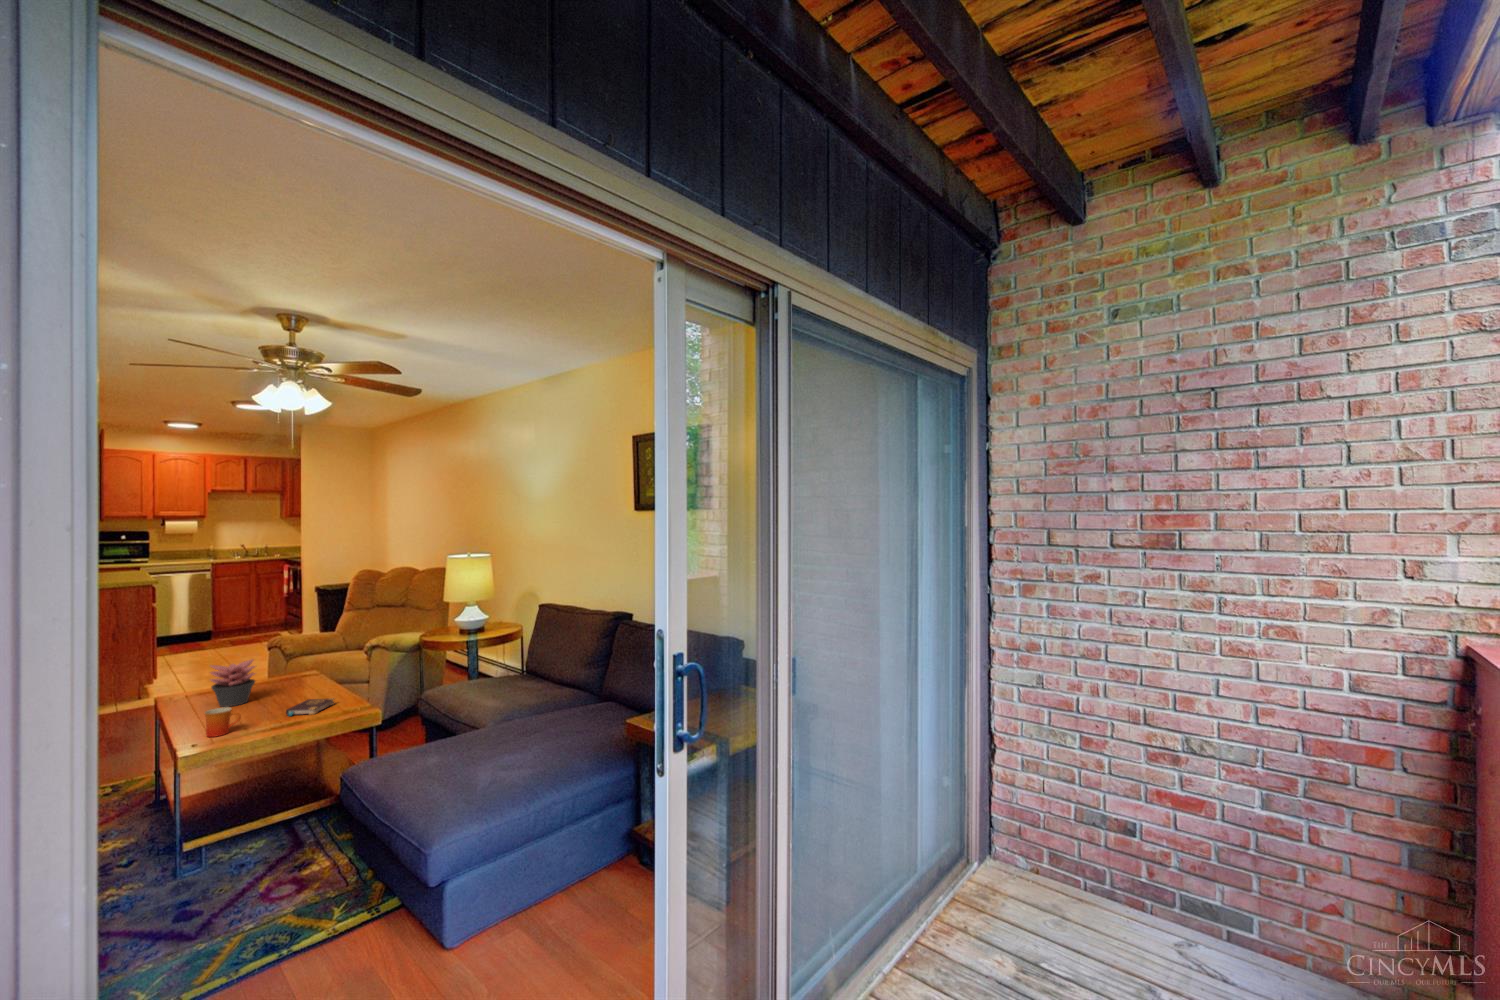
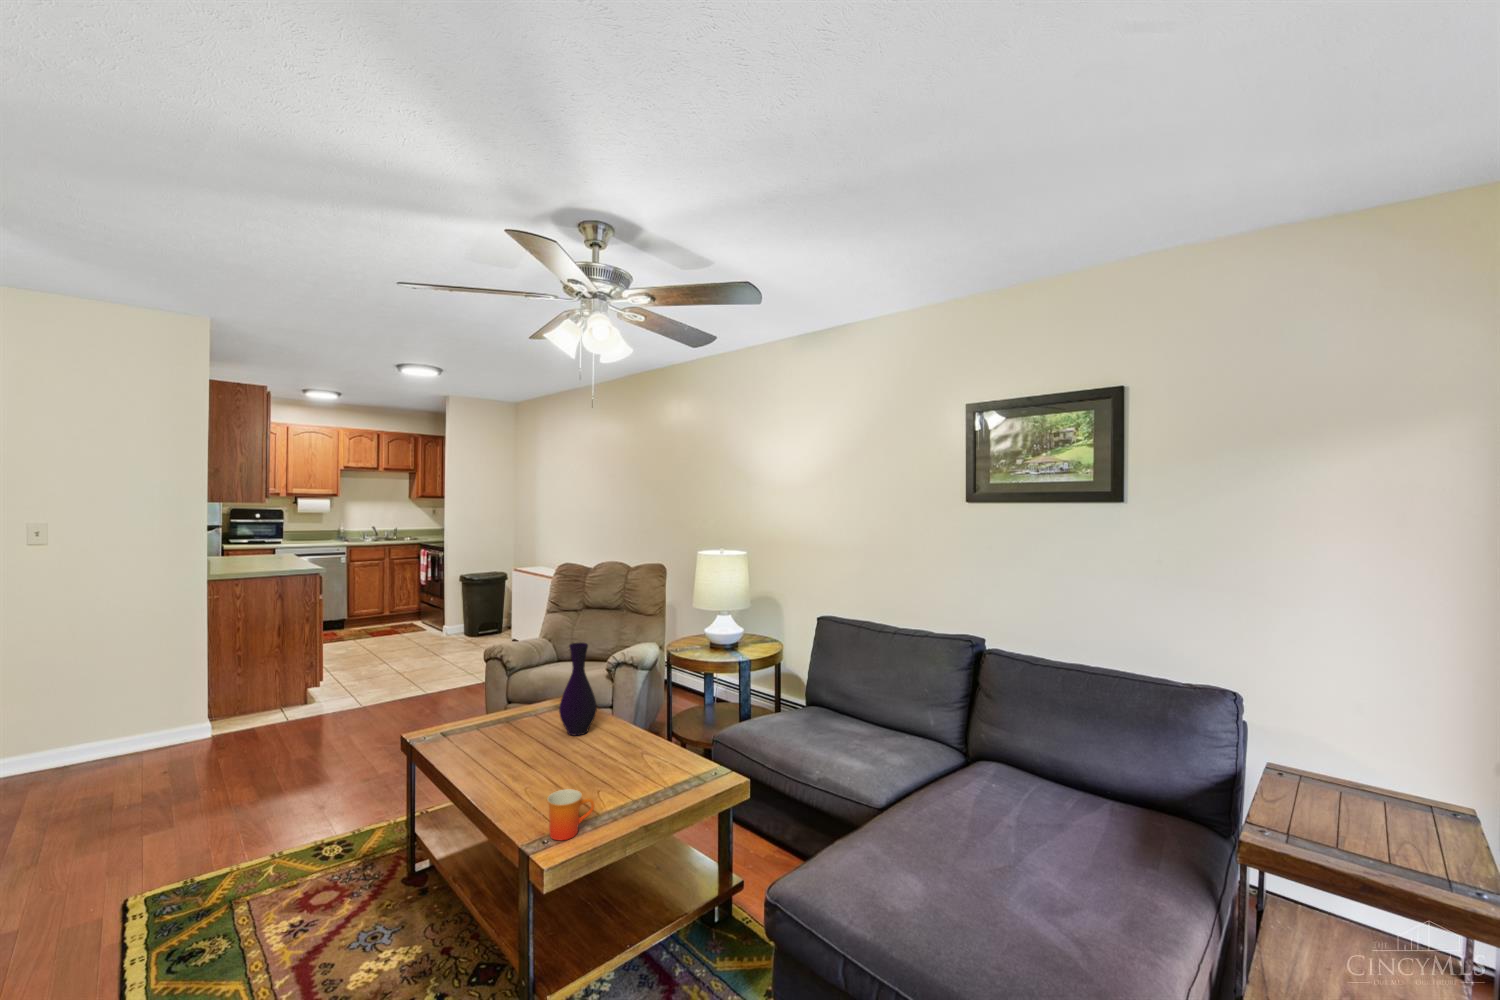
vase: none [279,623,312,691] -> present [559,643,597,736]
succulent plant: present [210,659,255,707] -> none [490,695,551,766]
book: present [286,698,334,716] -> none [625,760,672,794]

